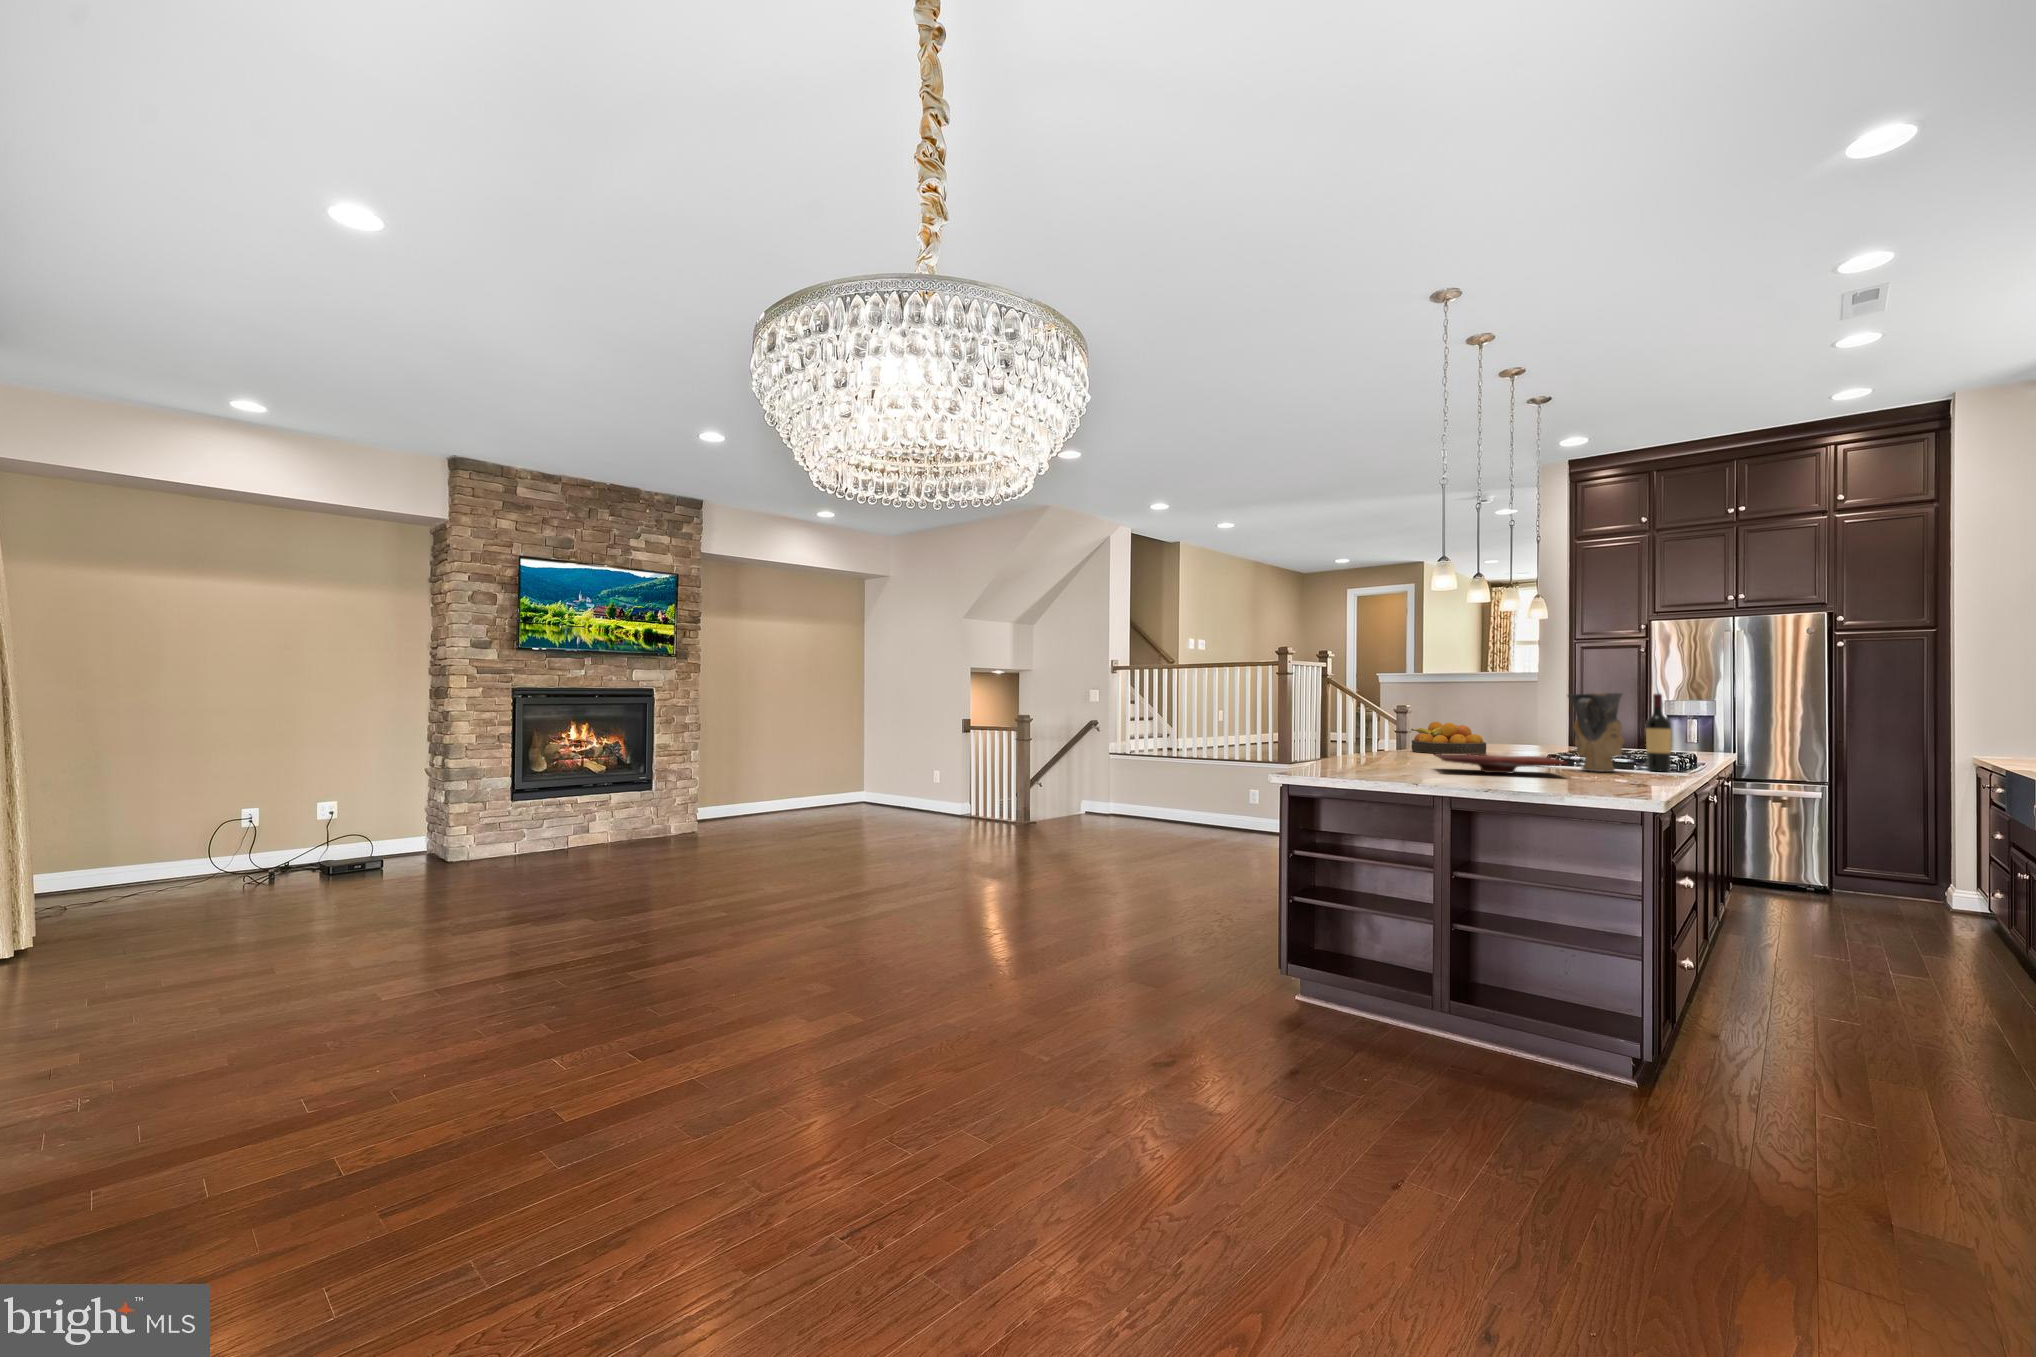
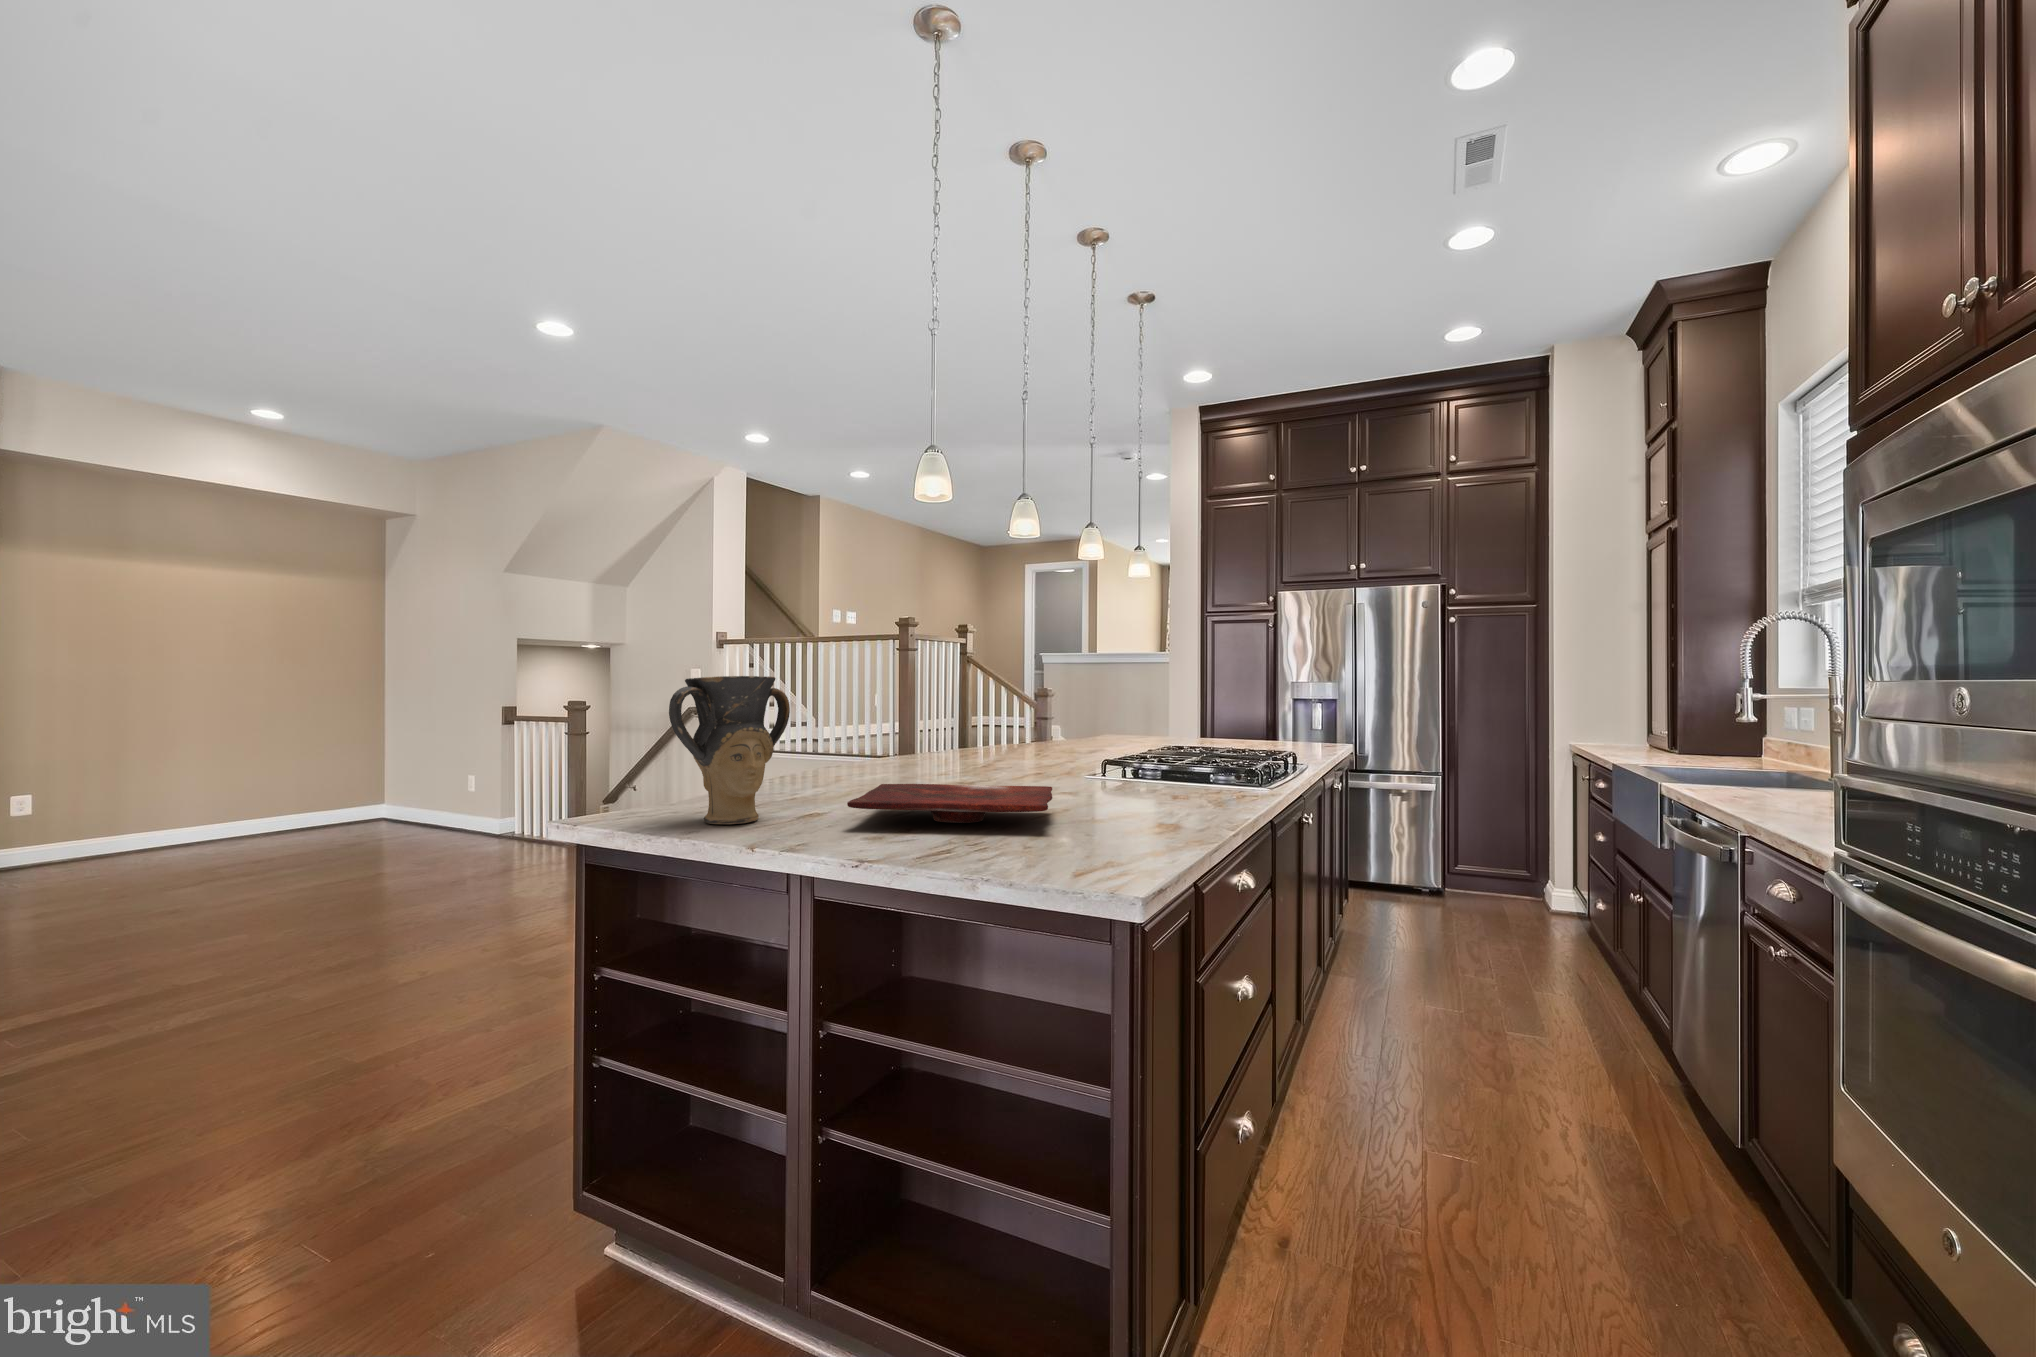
vase: present [1568,693,1624,772] -> present [669,676,790,824]
wine bottle: present [1646,694,1671,772] -> none [1207,680,1239,799]
fruit bowl: present [1411,722,1486,754] -> none [965,716,1057,762]

